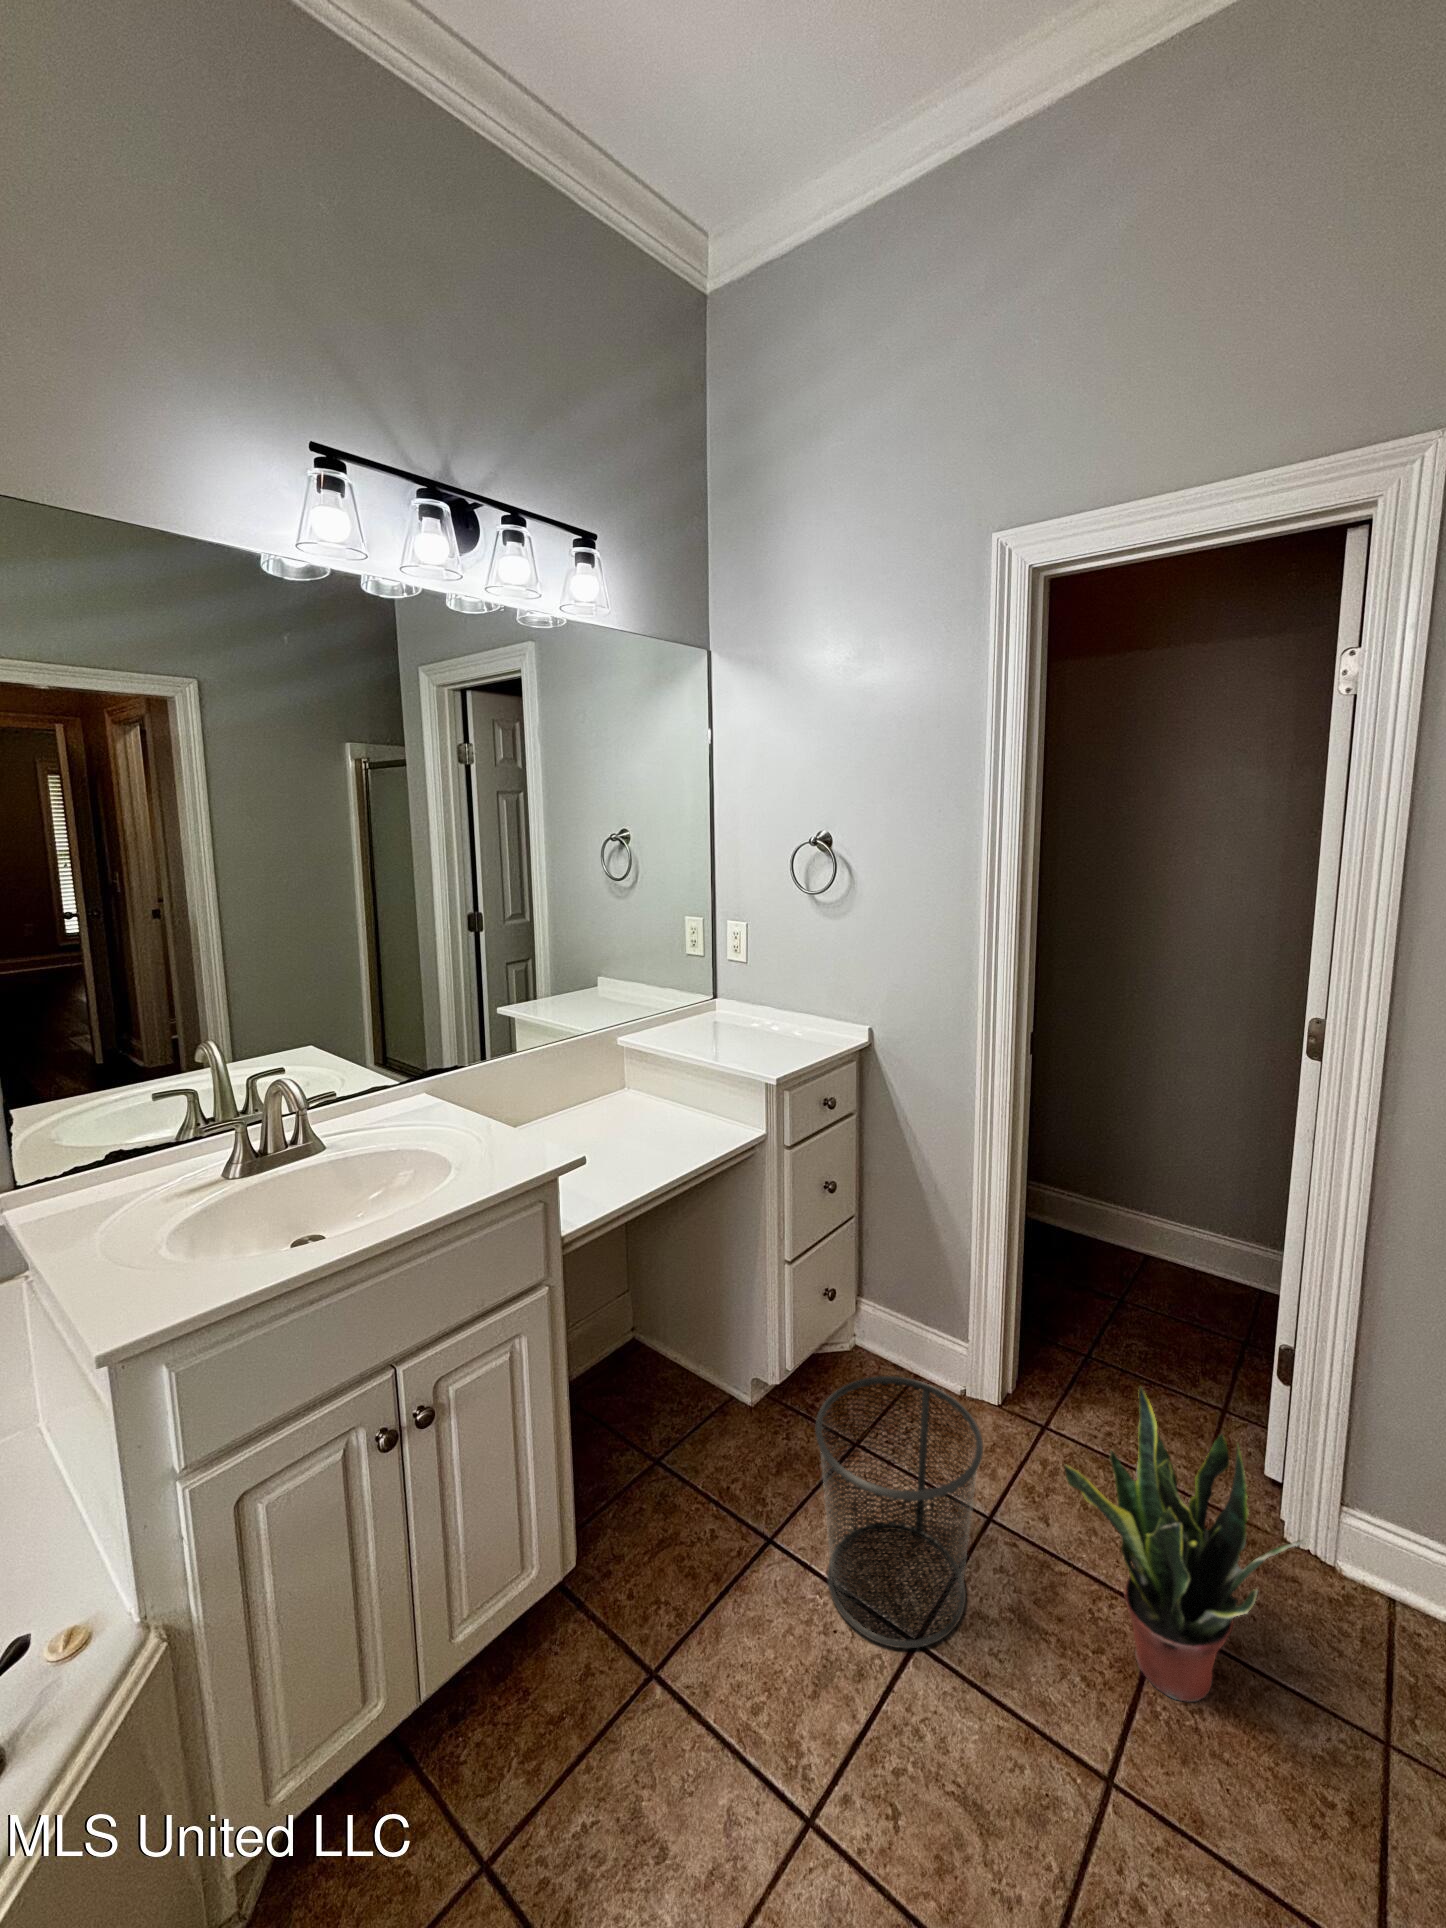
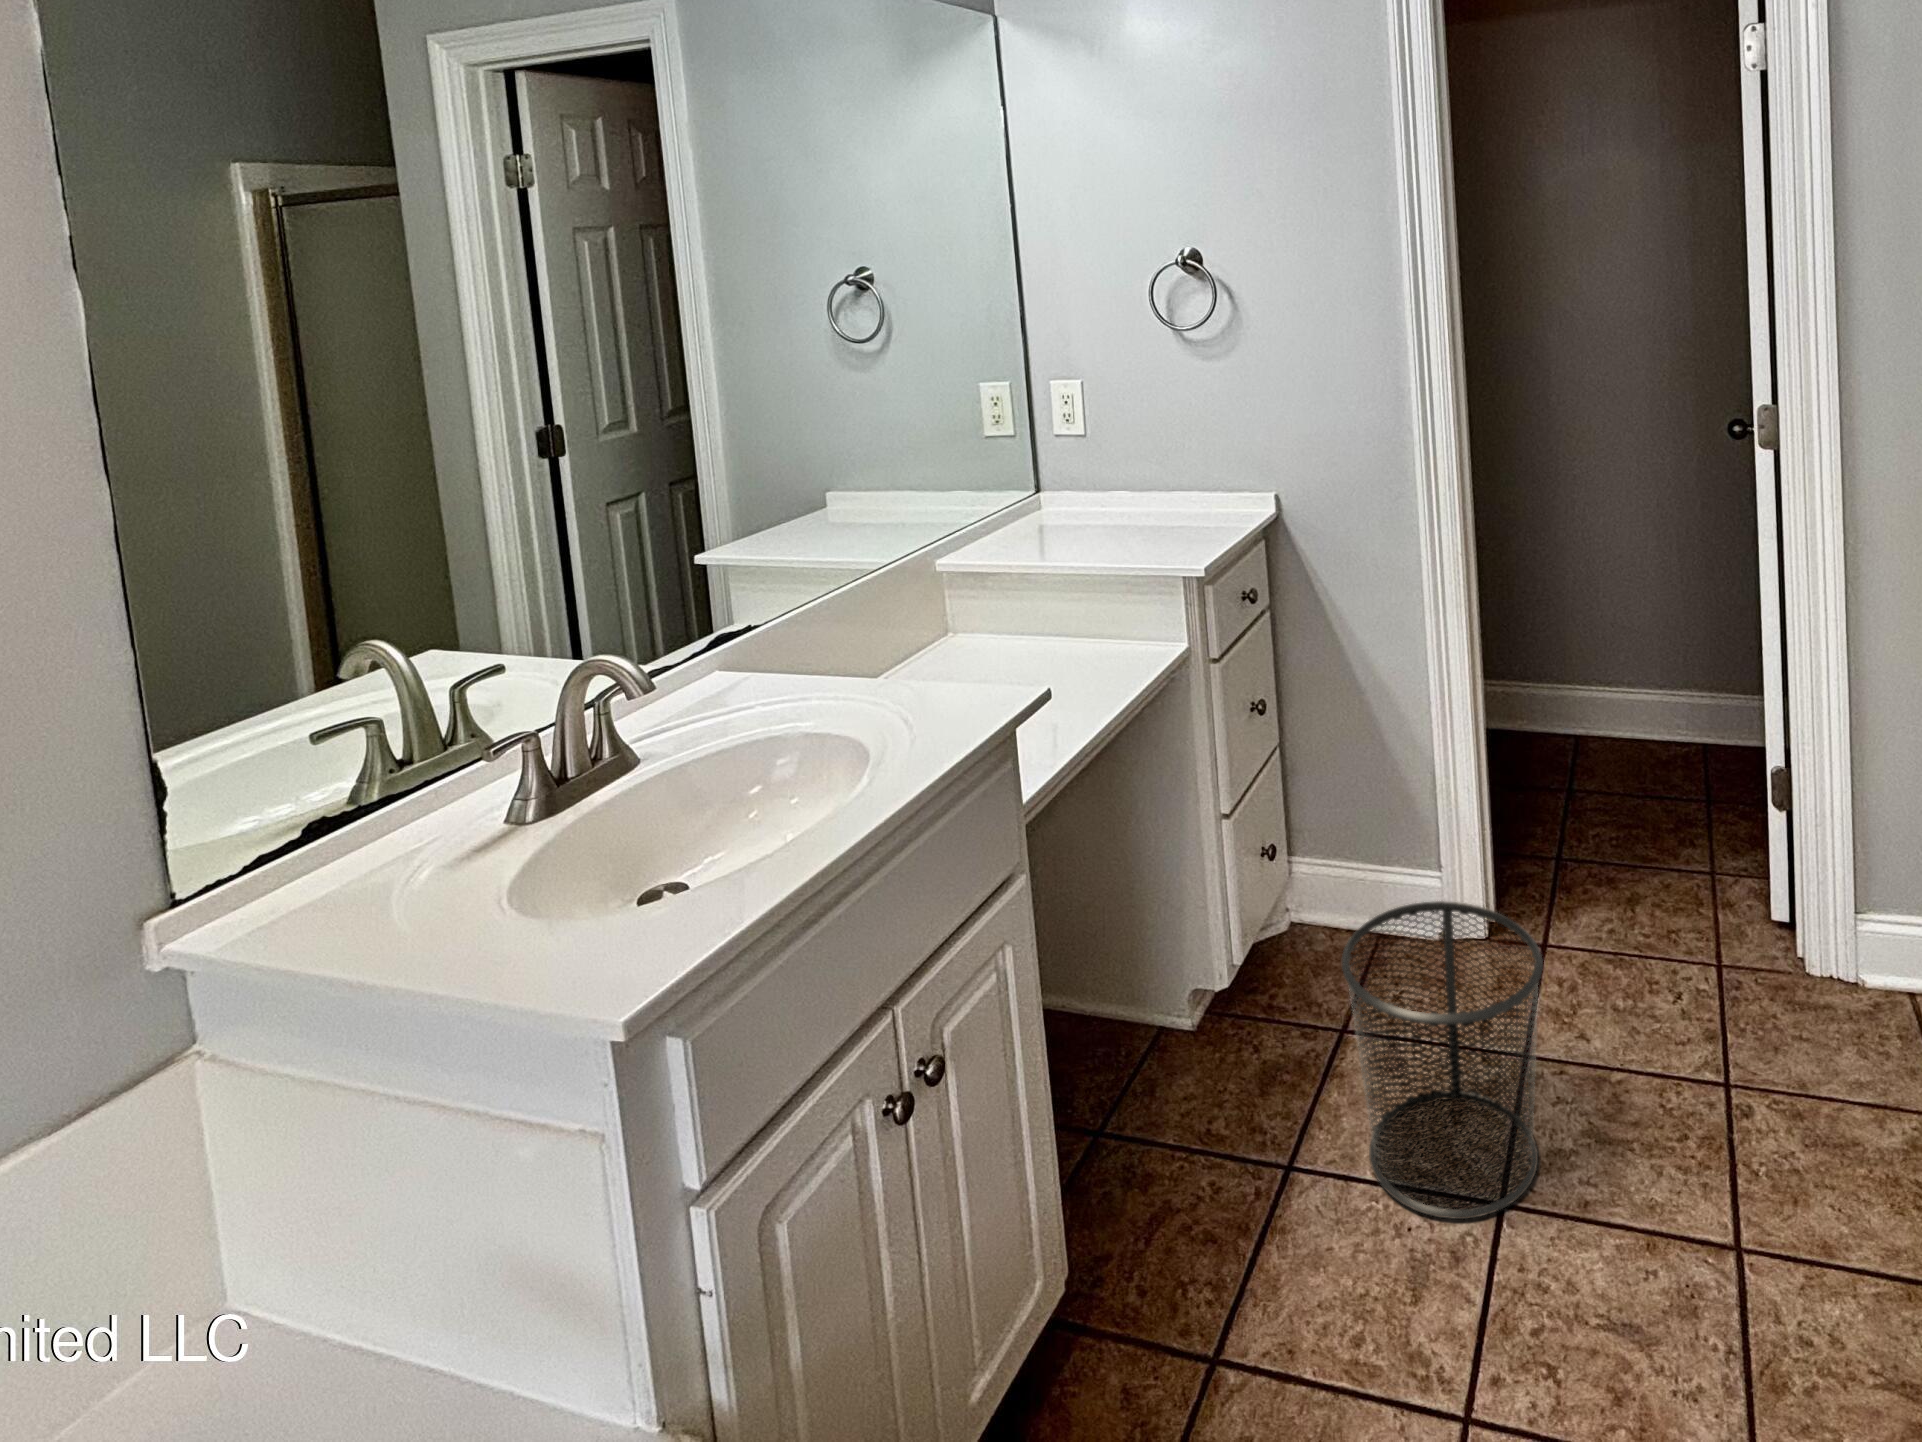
potted plant: present [1064,1387,1307,1702] -> none [1635,825,1866,1154]

